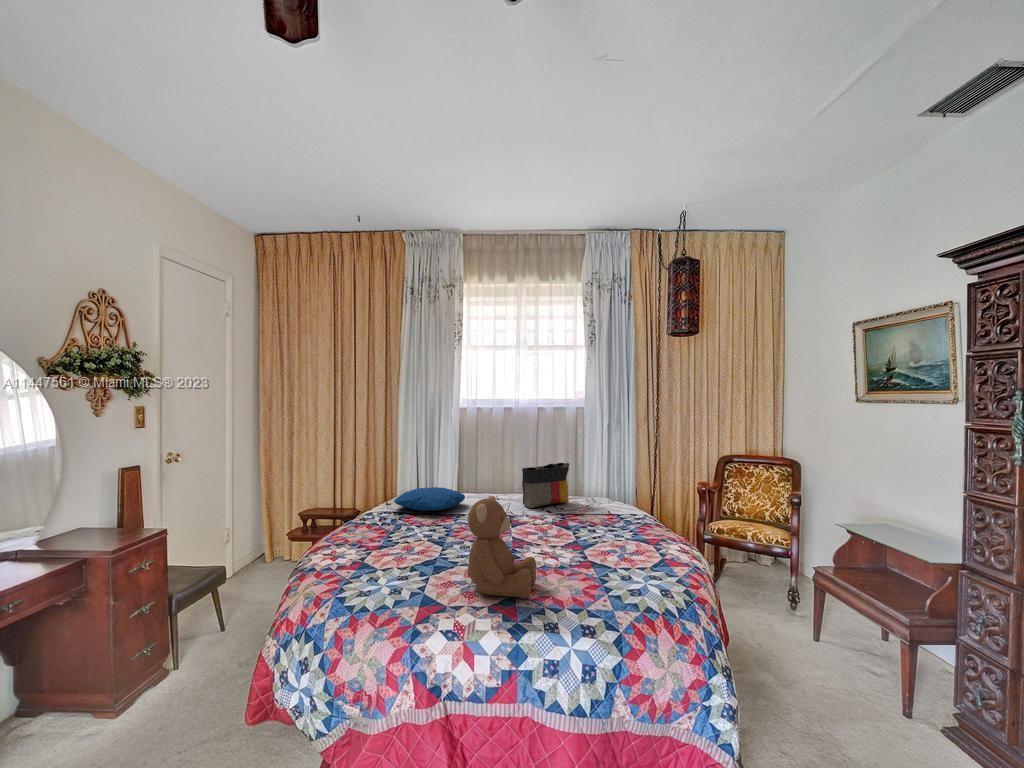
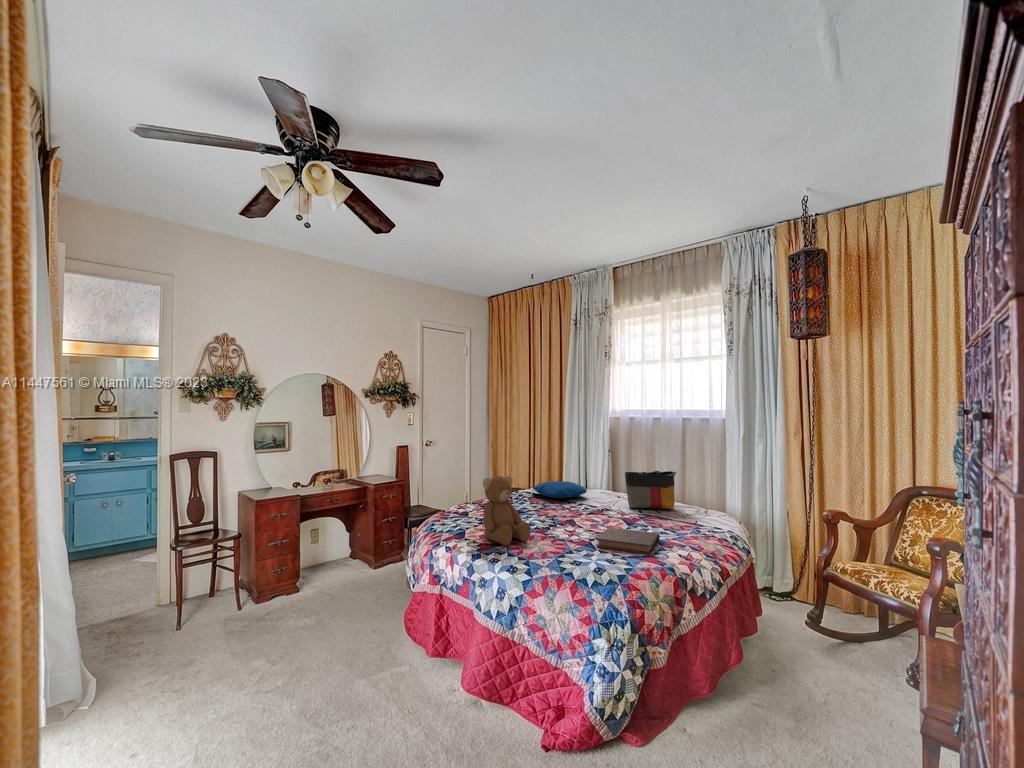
book: none [582,534,663,566] -> present [596,527,659,554]

